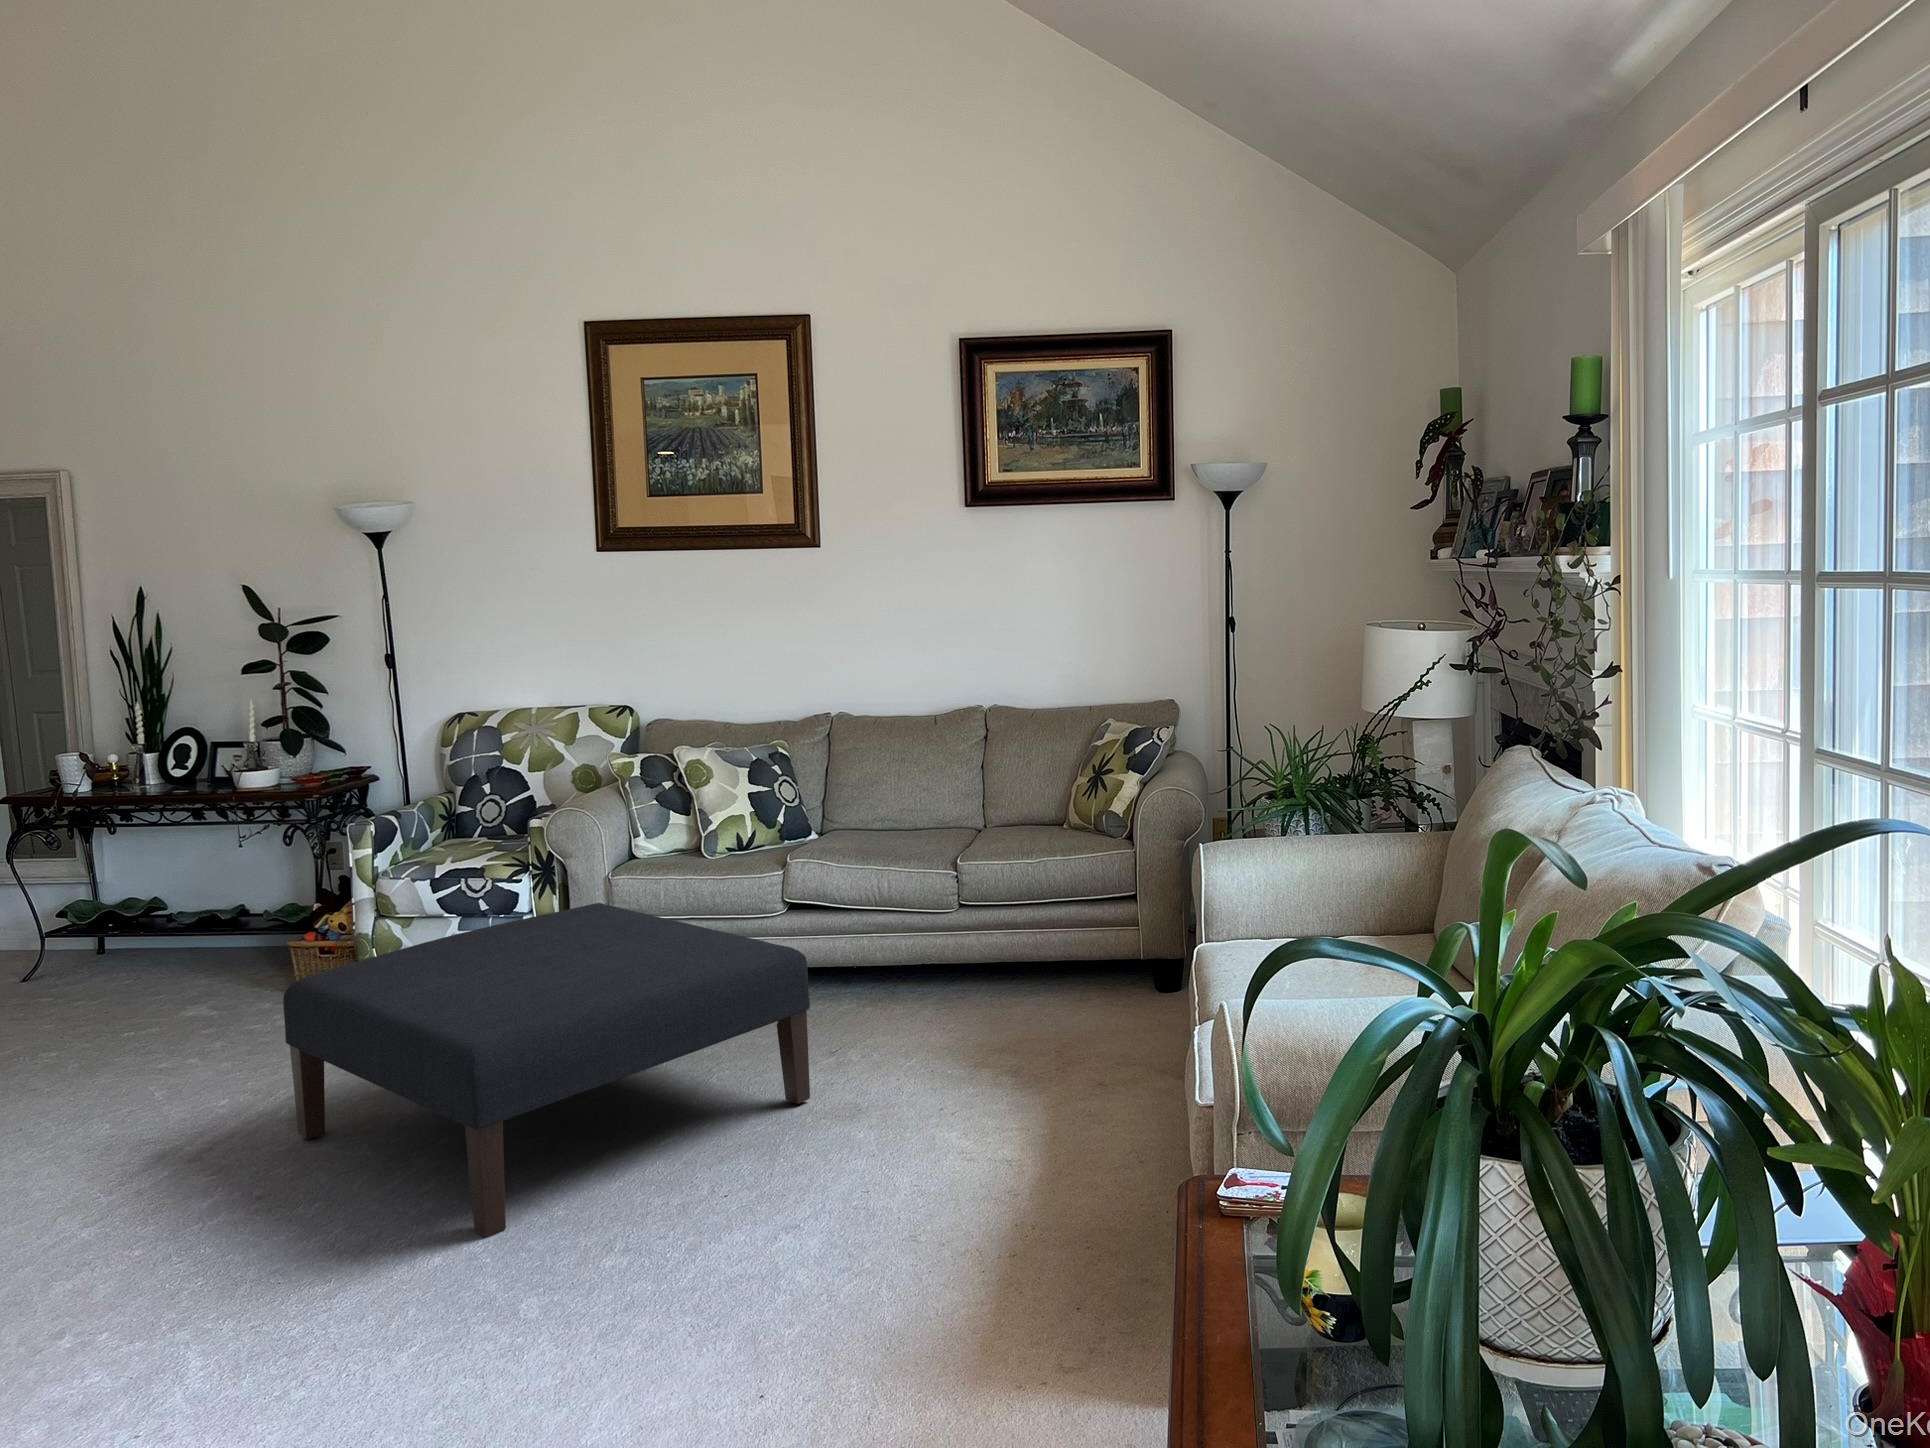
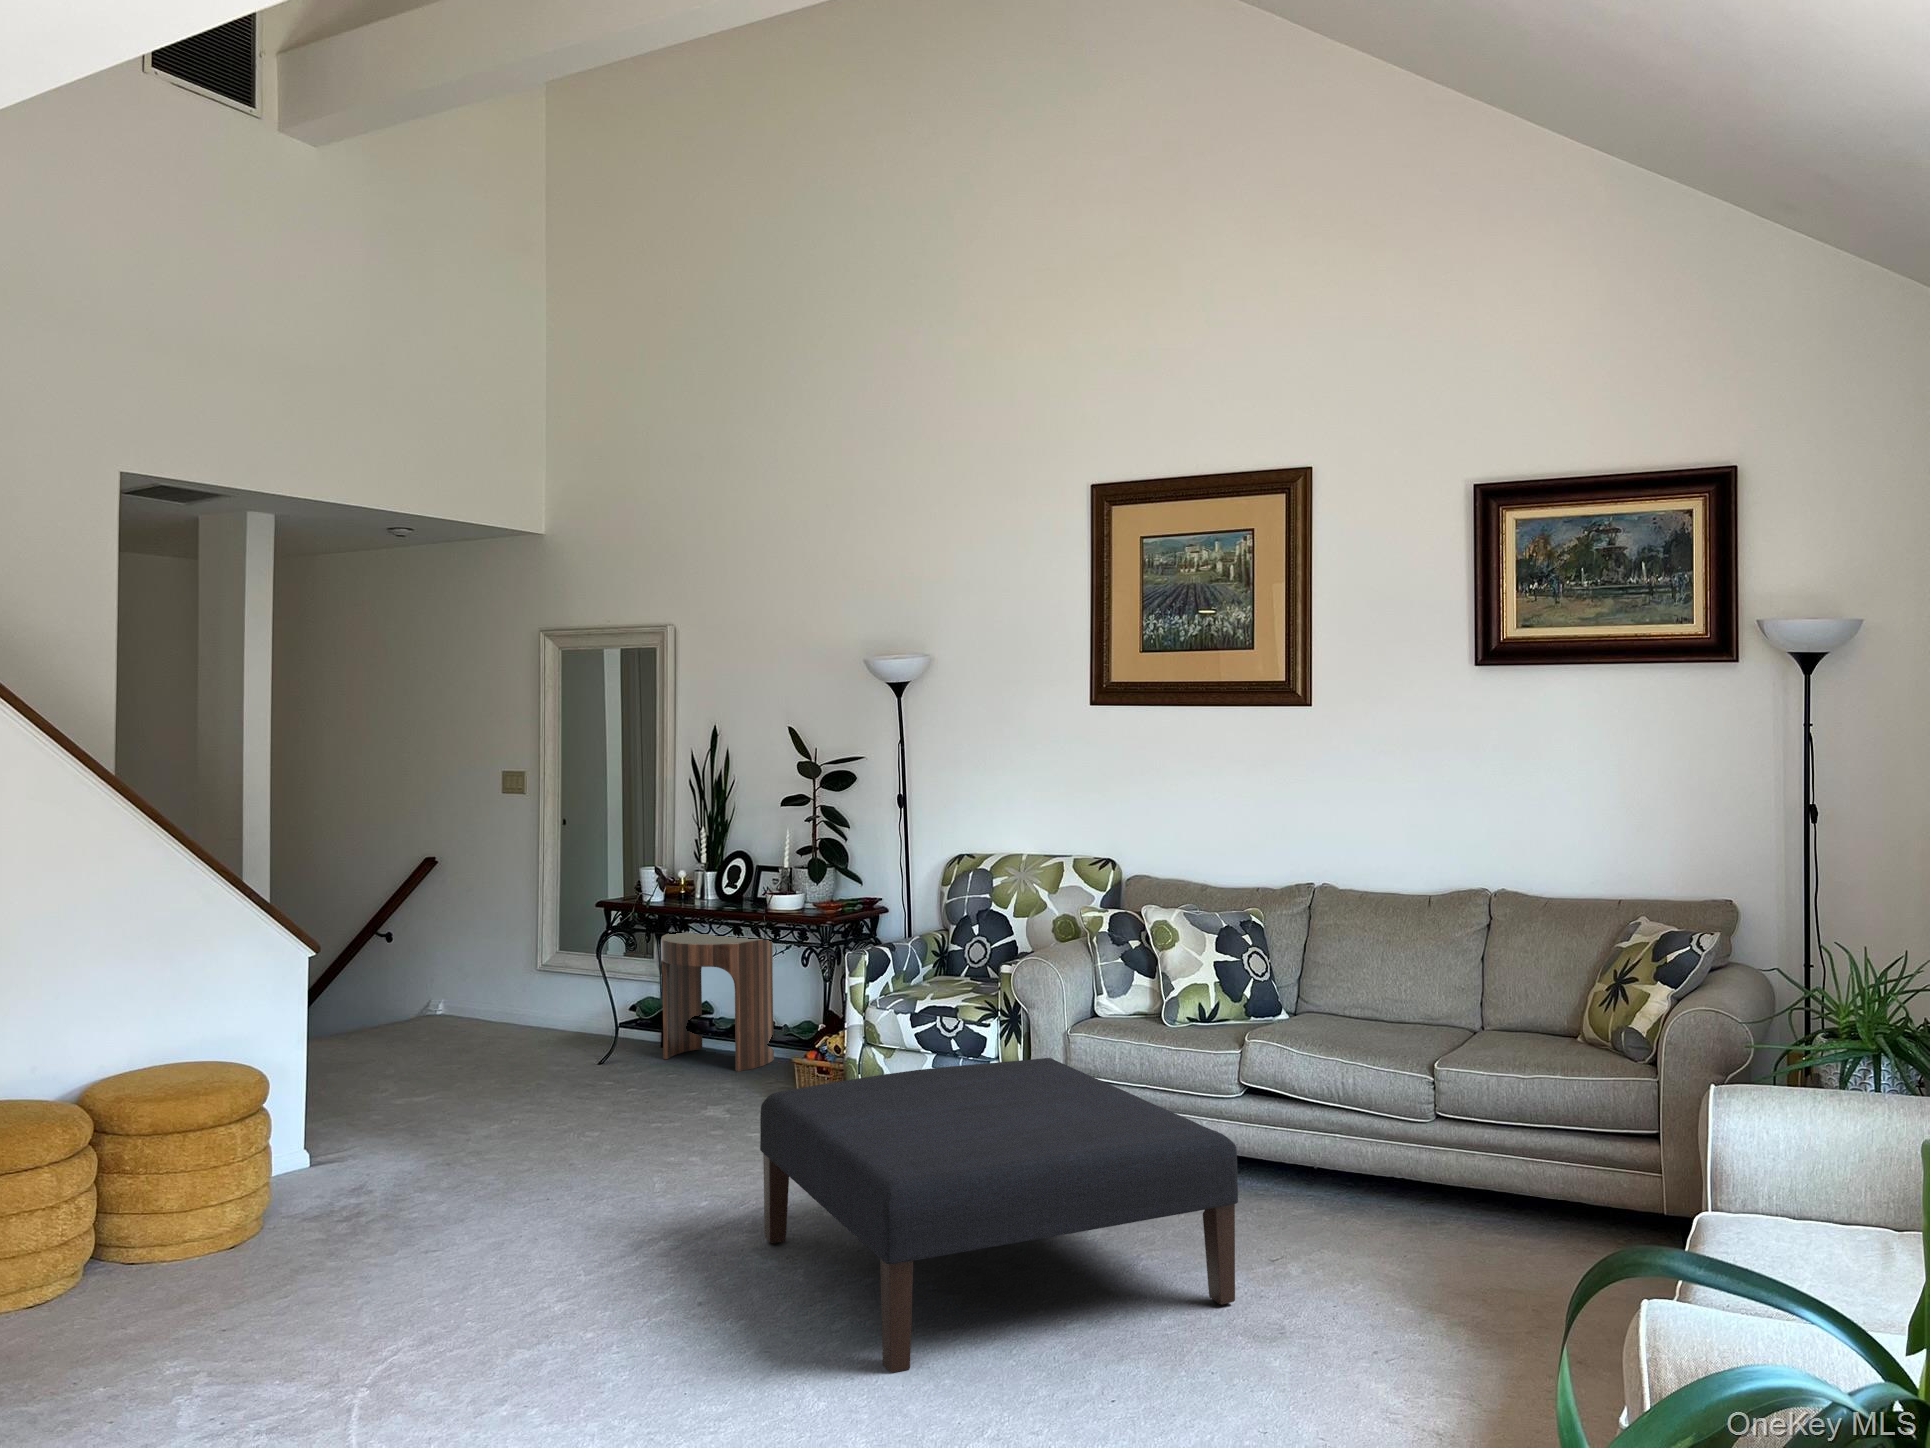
side table: none [93,812,252,970] -> present [661,931,774,1071]

